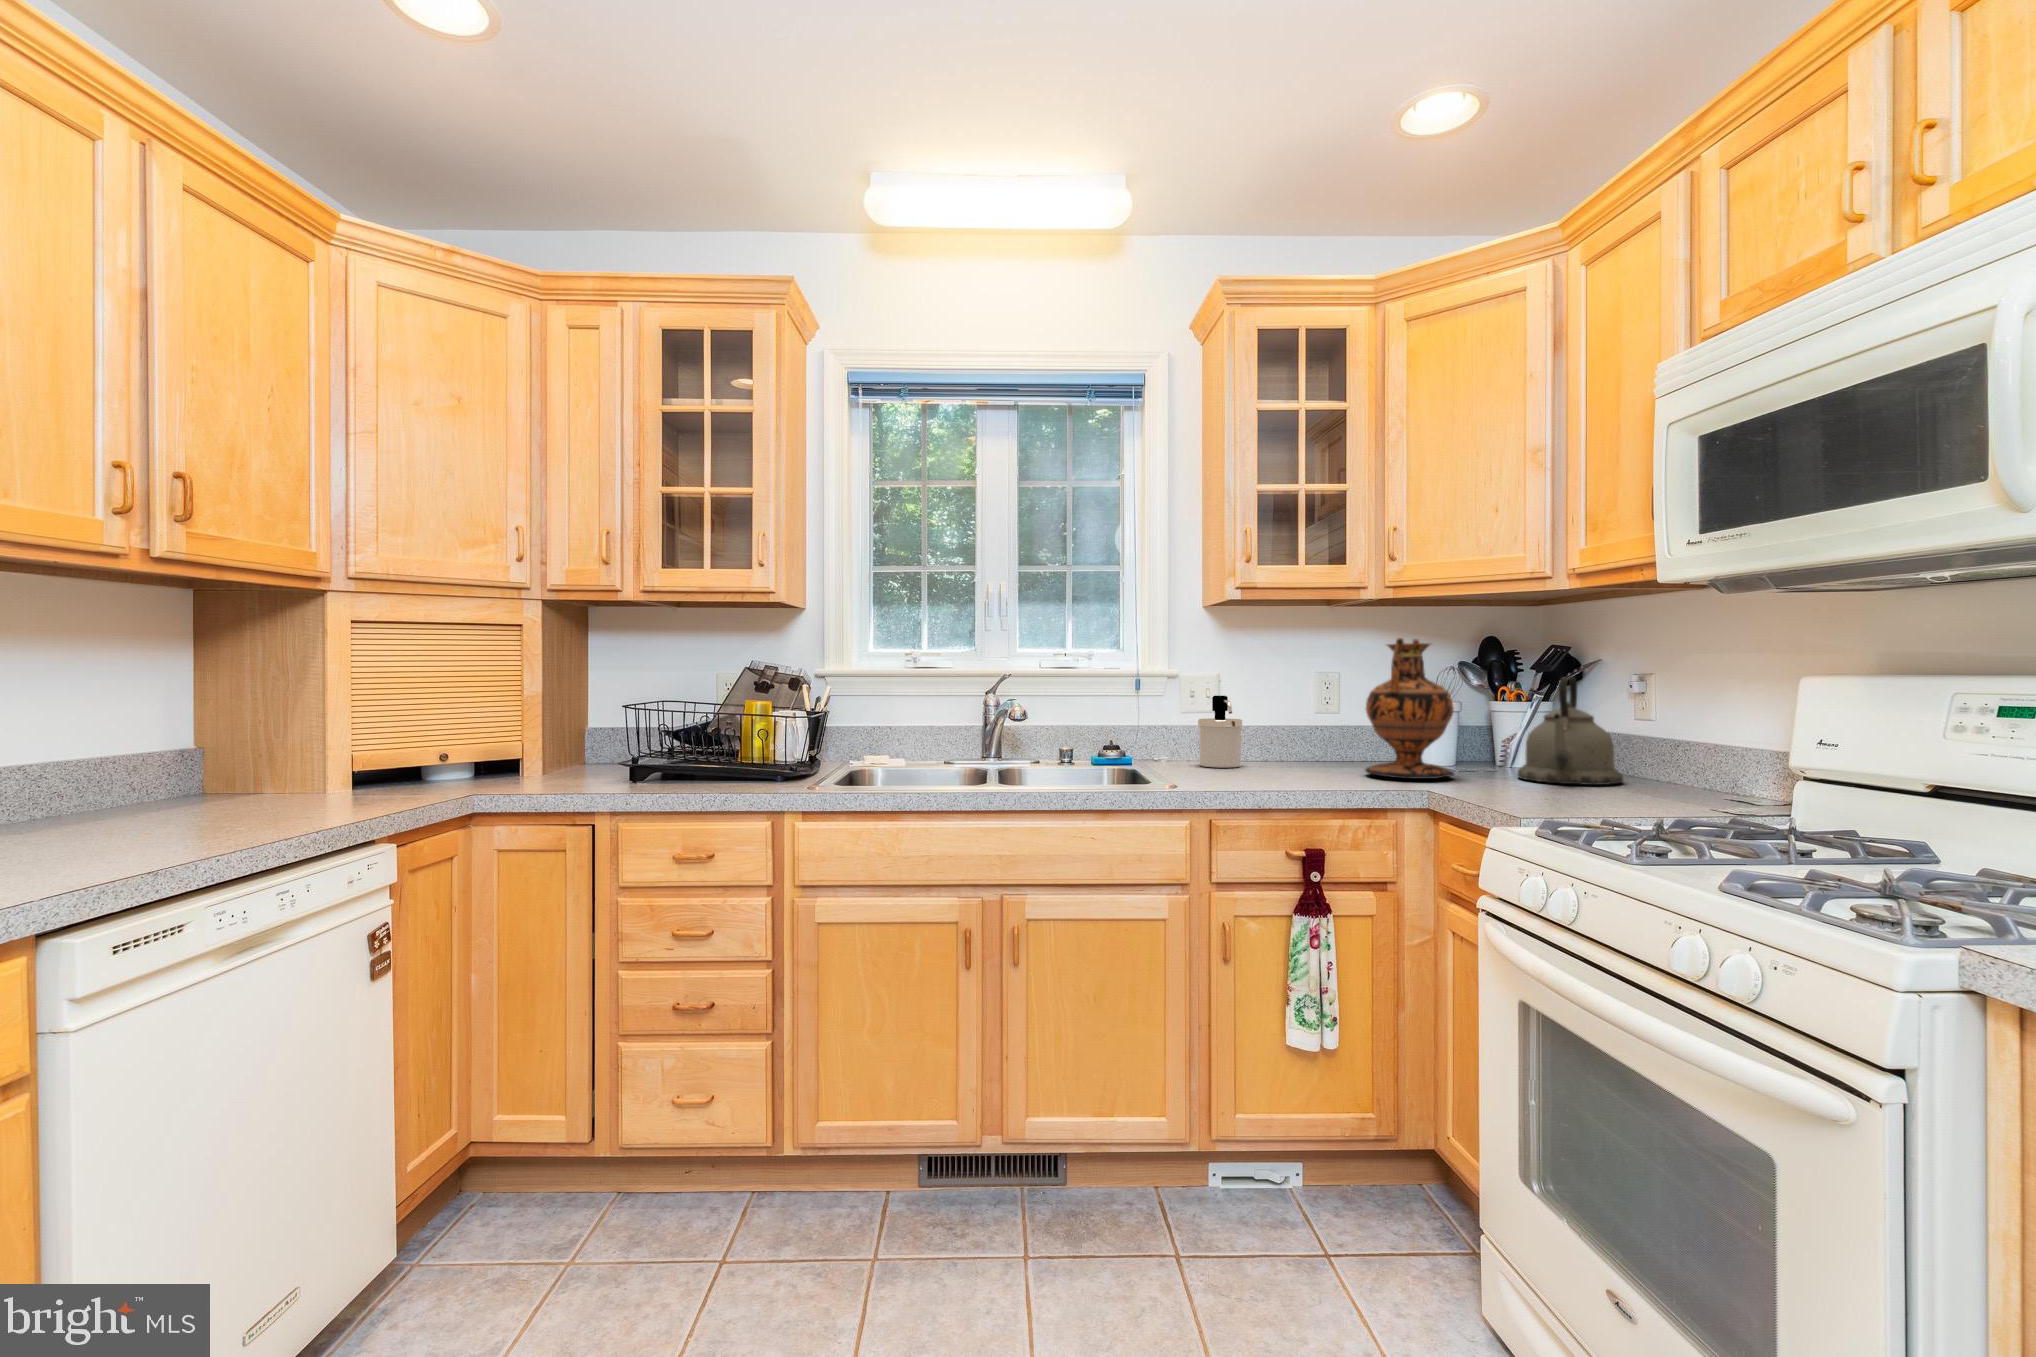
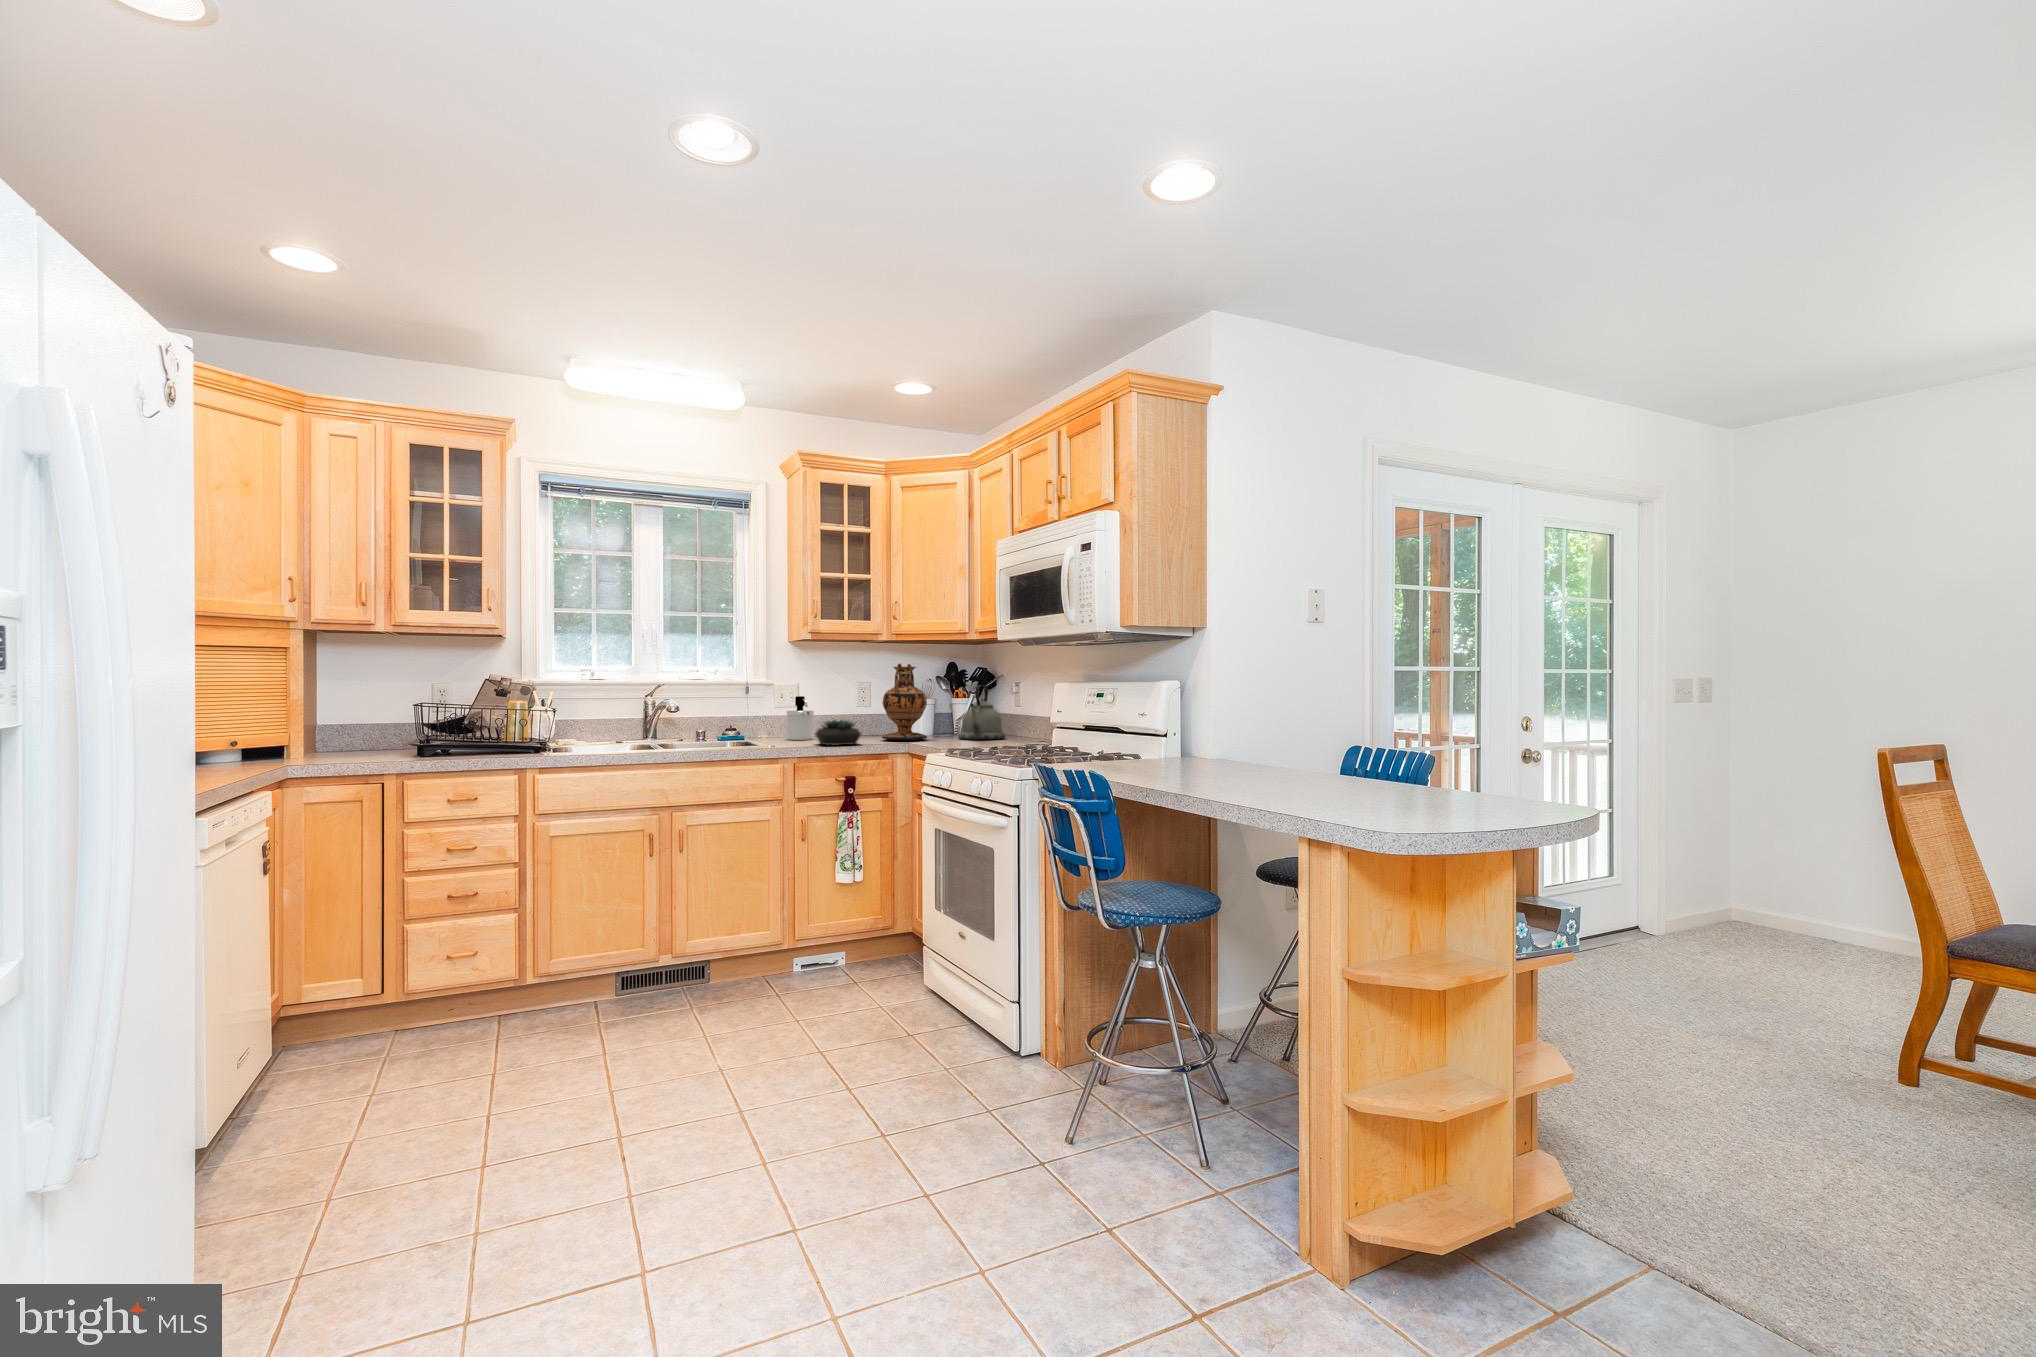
succulent plant: none [1245,737,1332,786] -> present [815,720,861,745]

